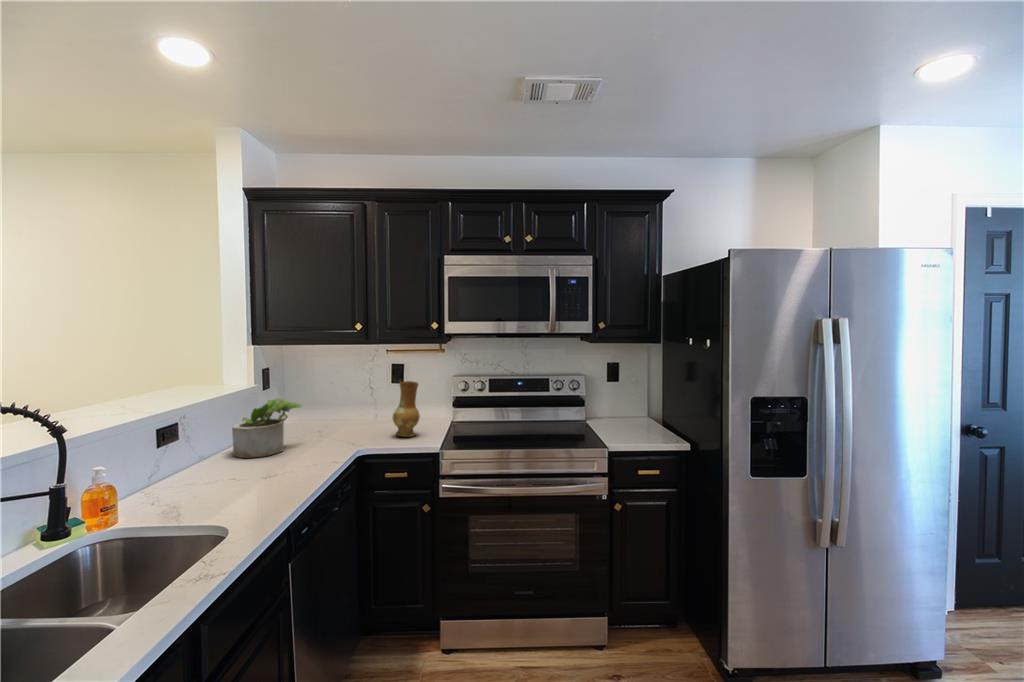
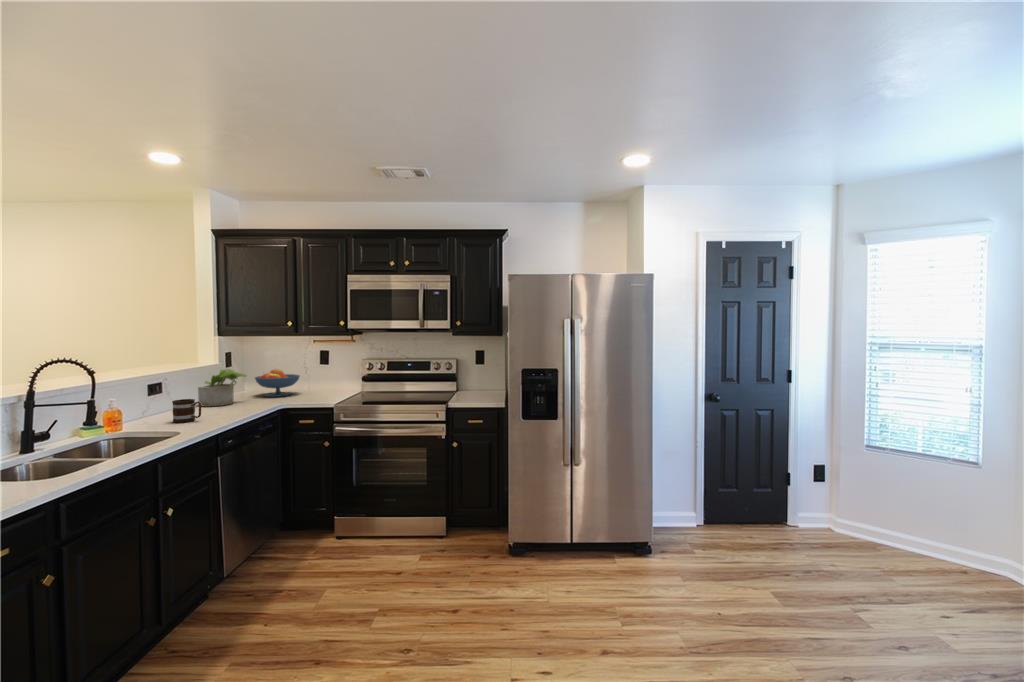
ceramic jug: present [392,381,420,437] -> none [310,361,330,399]
fruit bowl: none [307,391,369,433] -> present [255,369,300,397]
mug: none [204,459,254,505] -> present [172,399,202,423]

